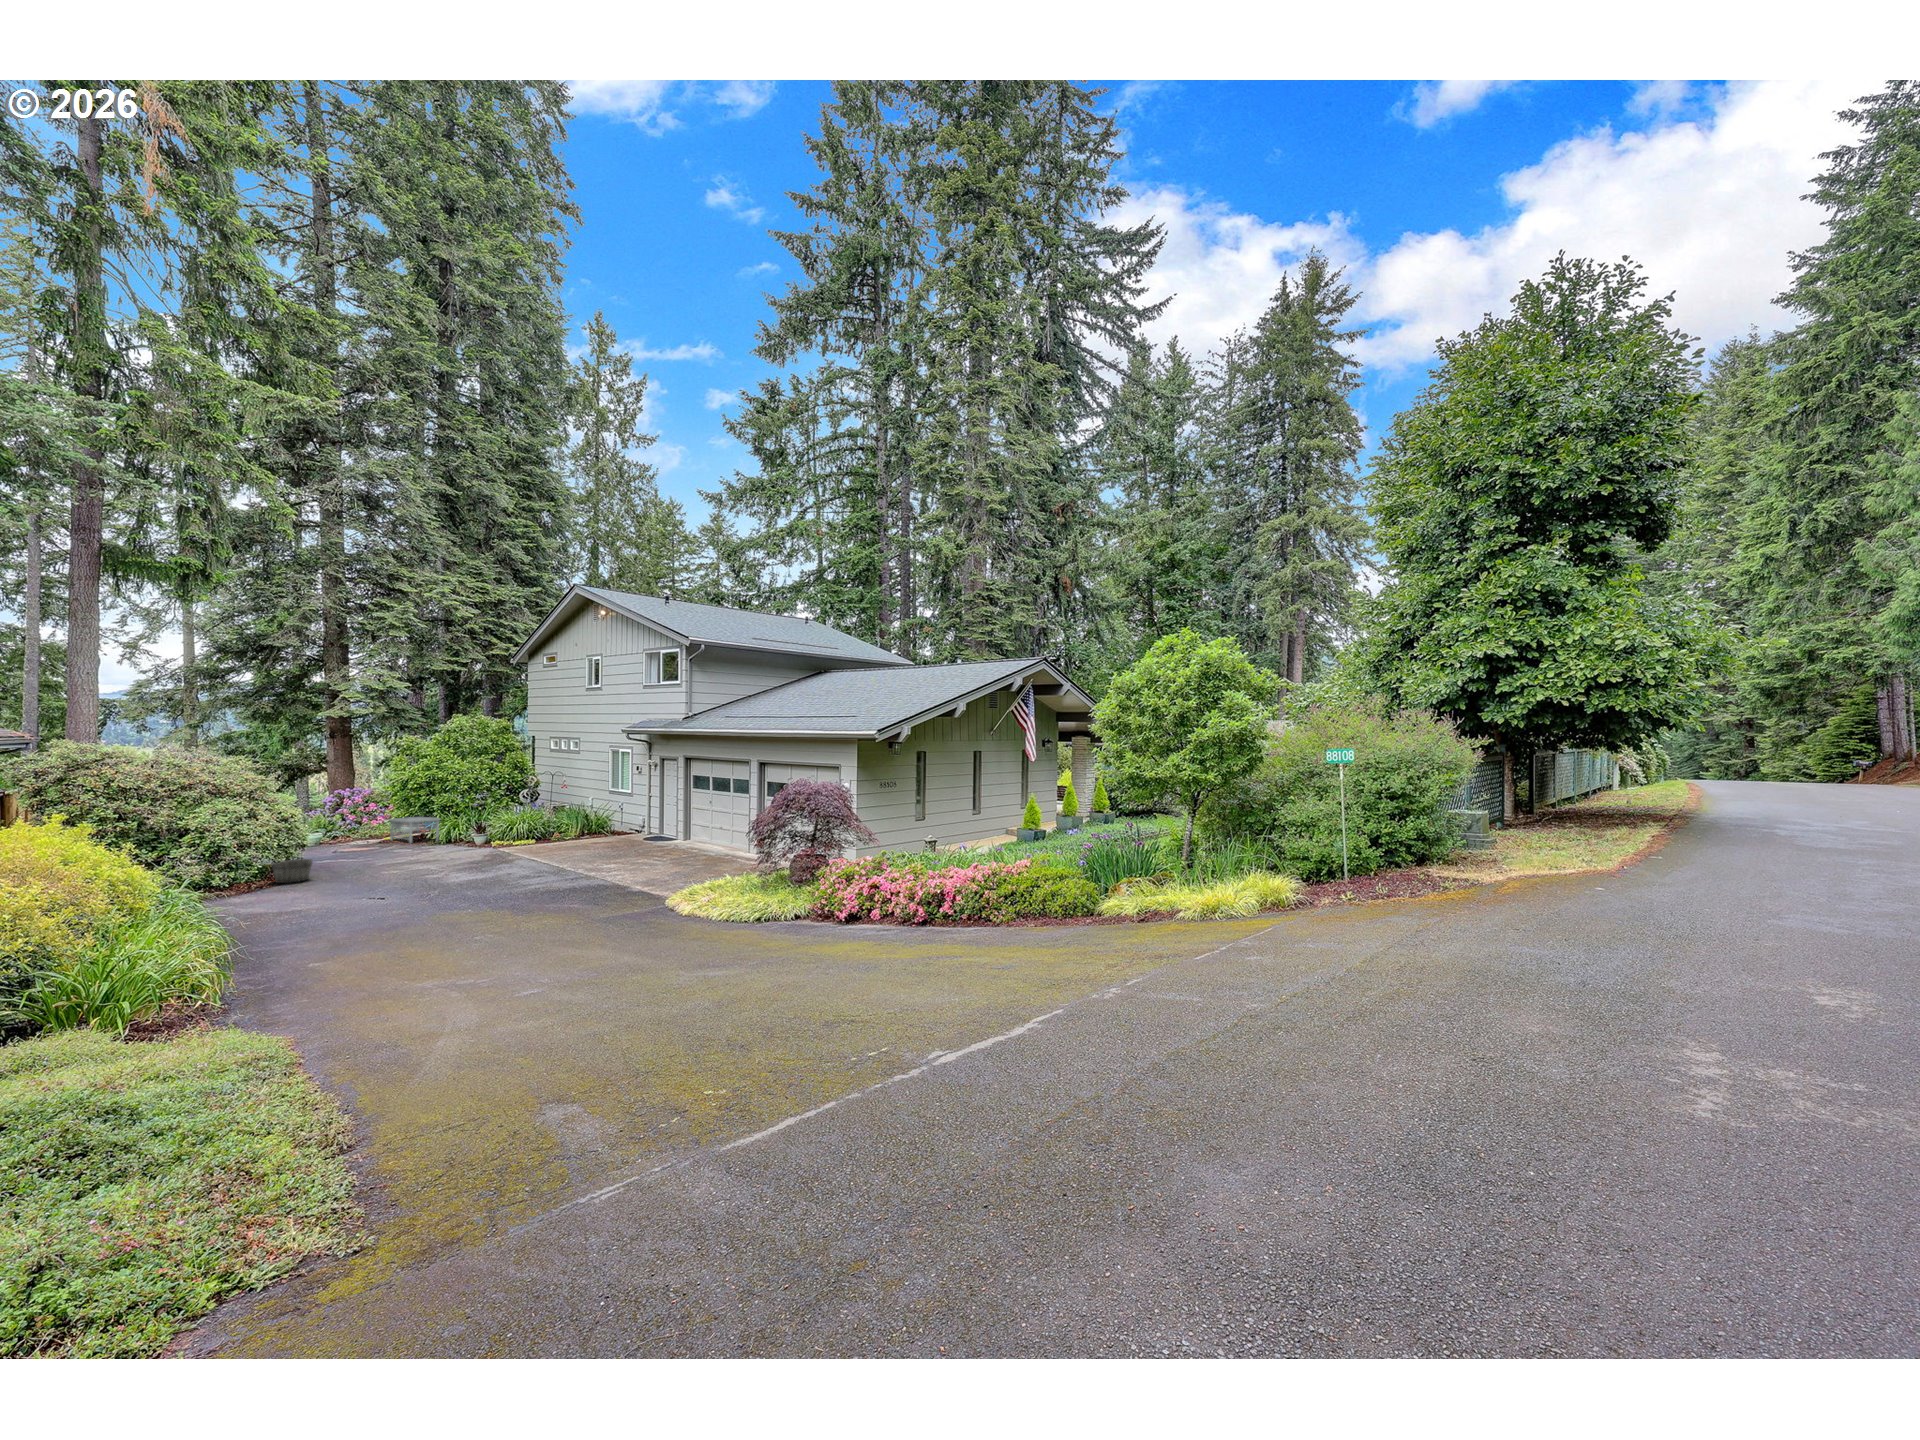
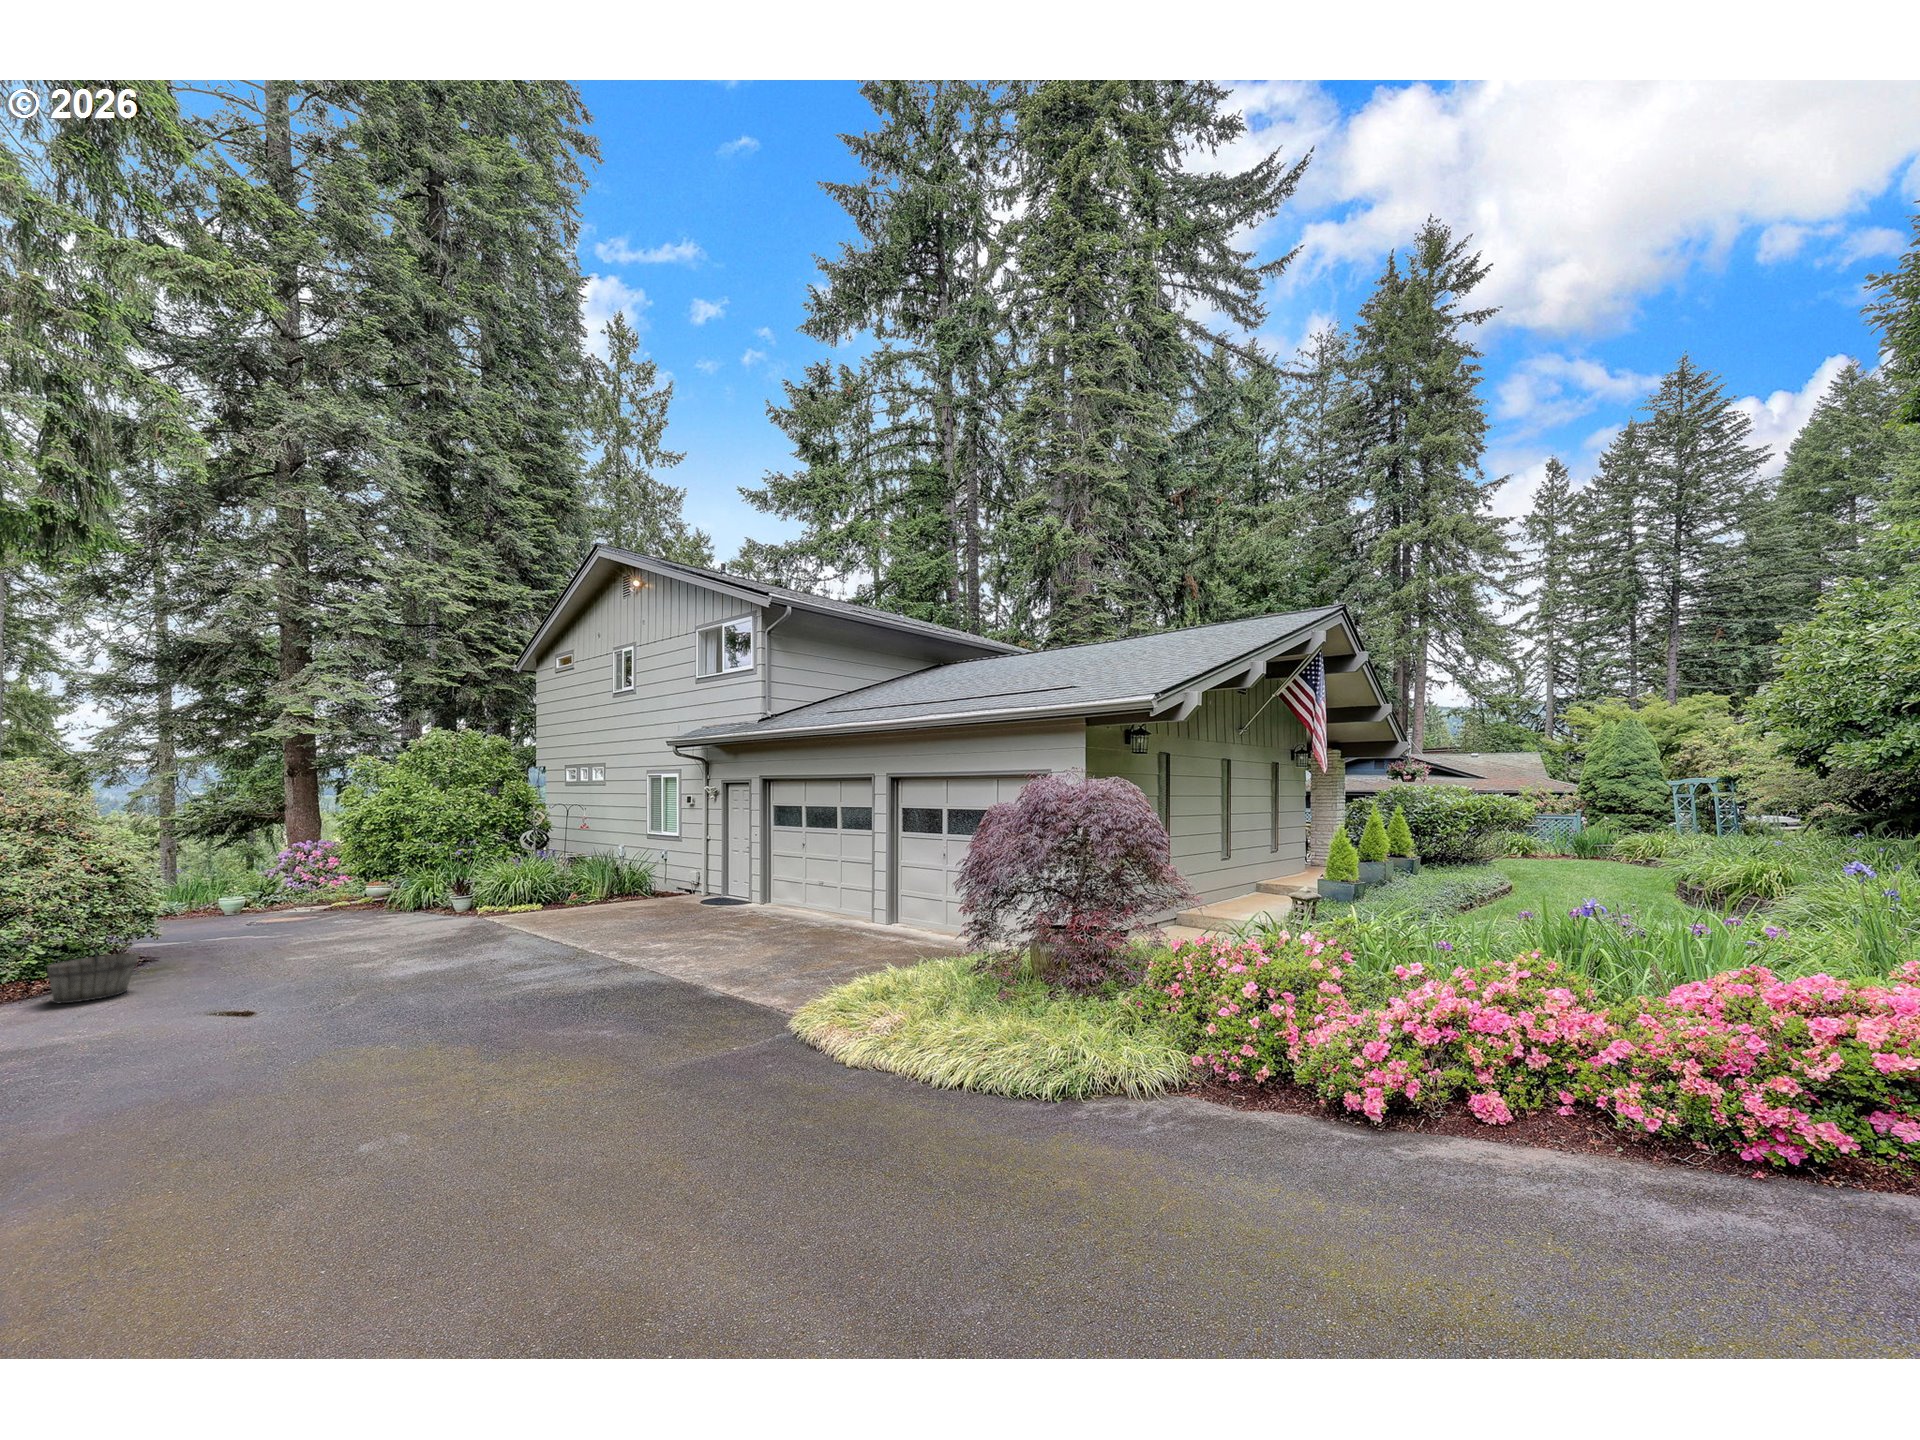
storage bench: present [390,817,440,843] -> none [328,874,405,913]

